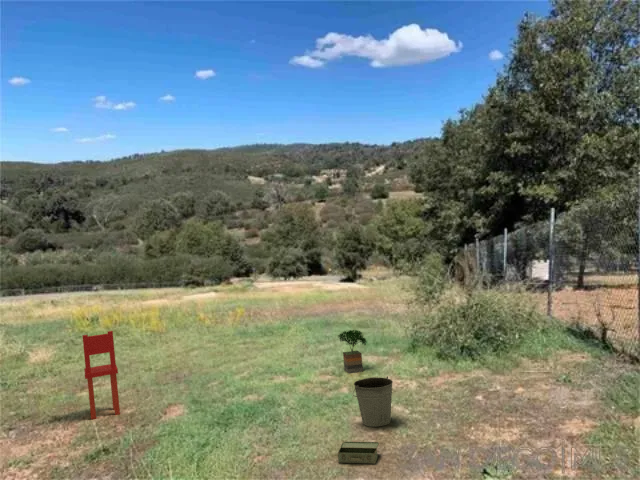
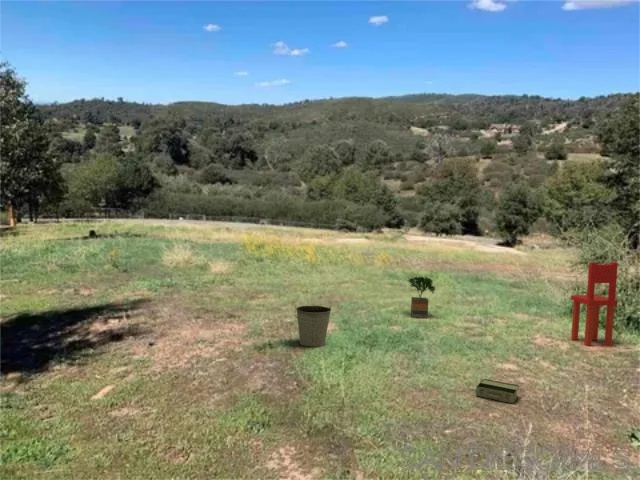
potted tree: present [338,330,367,373] -> present [408,277,435,318]
chair: present [83,331,120,419] -> present [571,262,618,346]
bucket: present [353,376,393,427] -> present [295,306,331,347]

